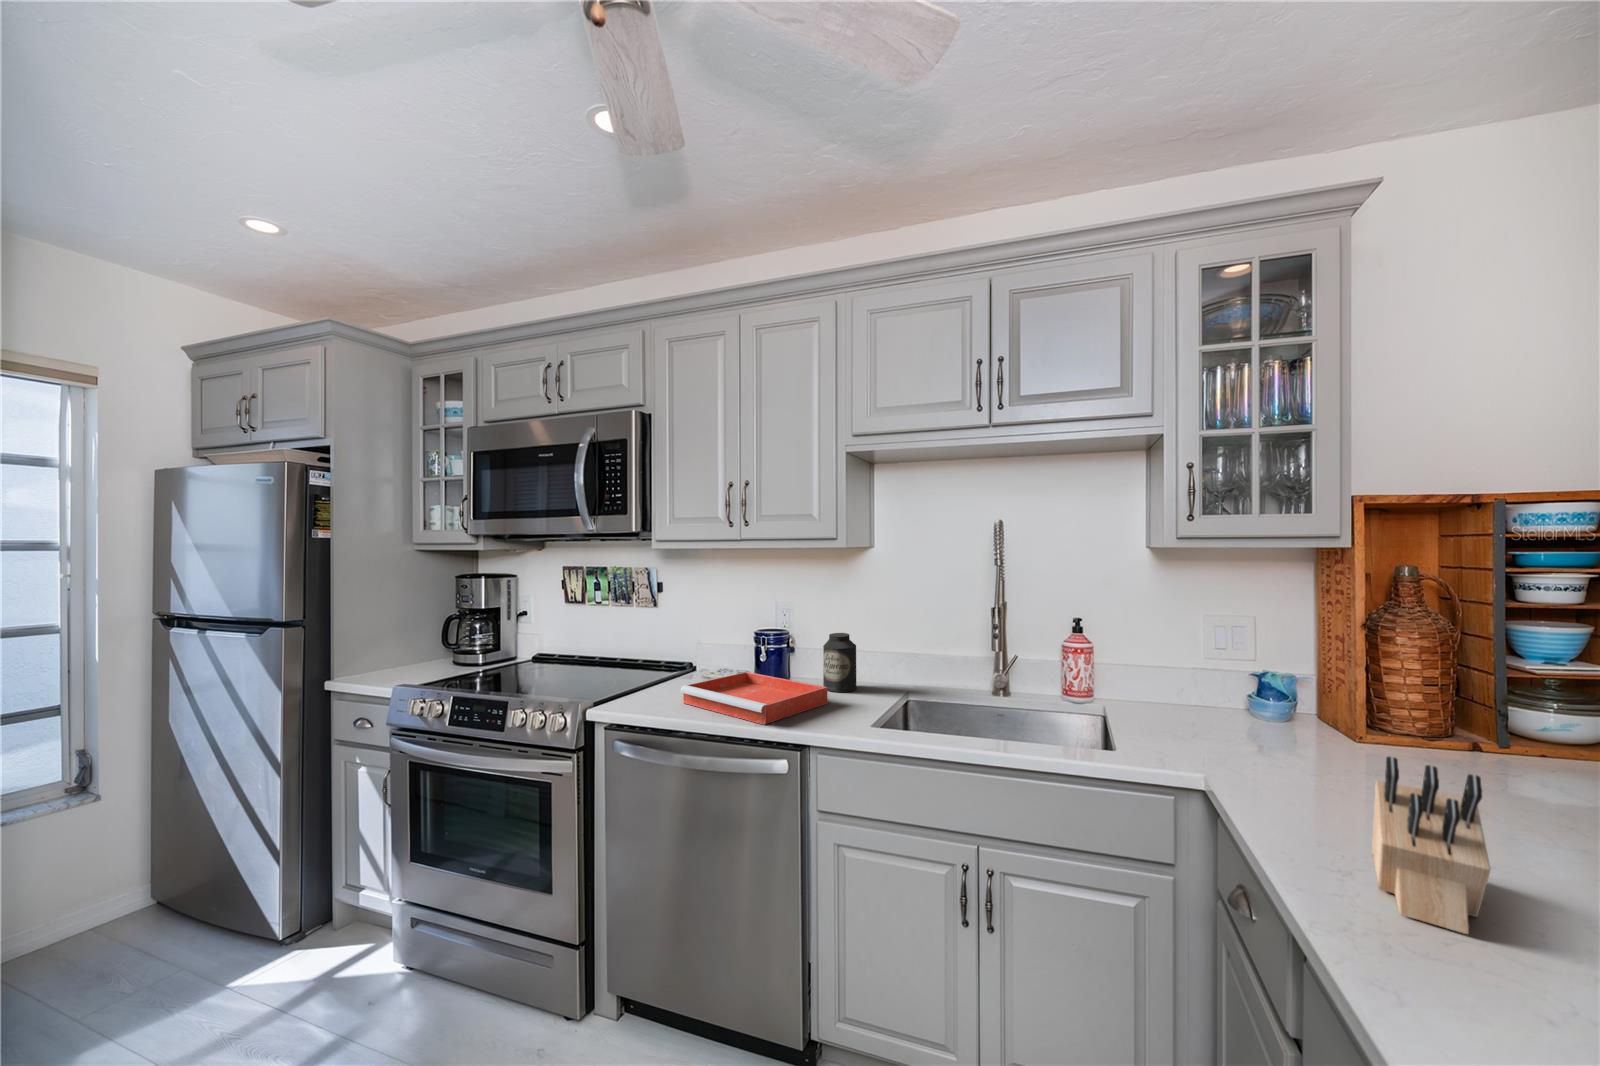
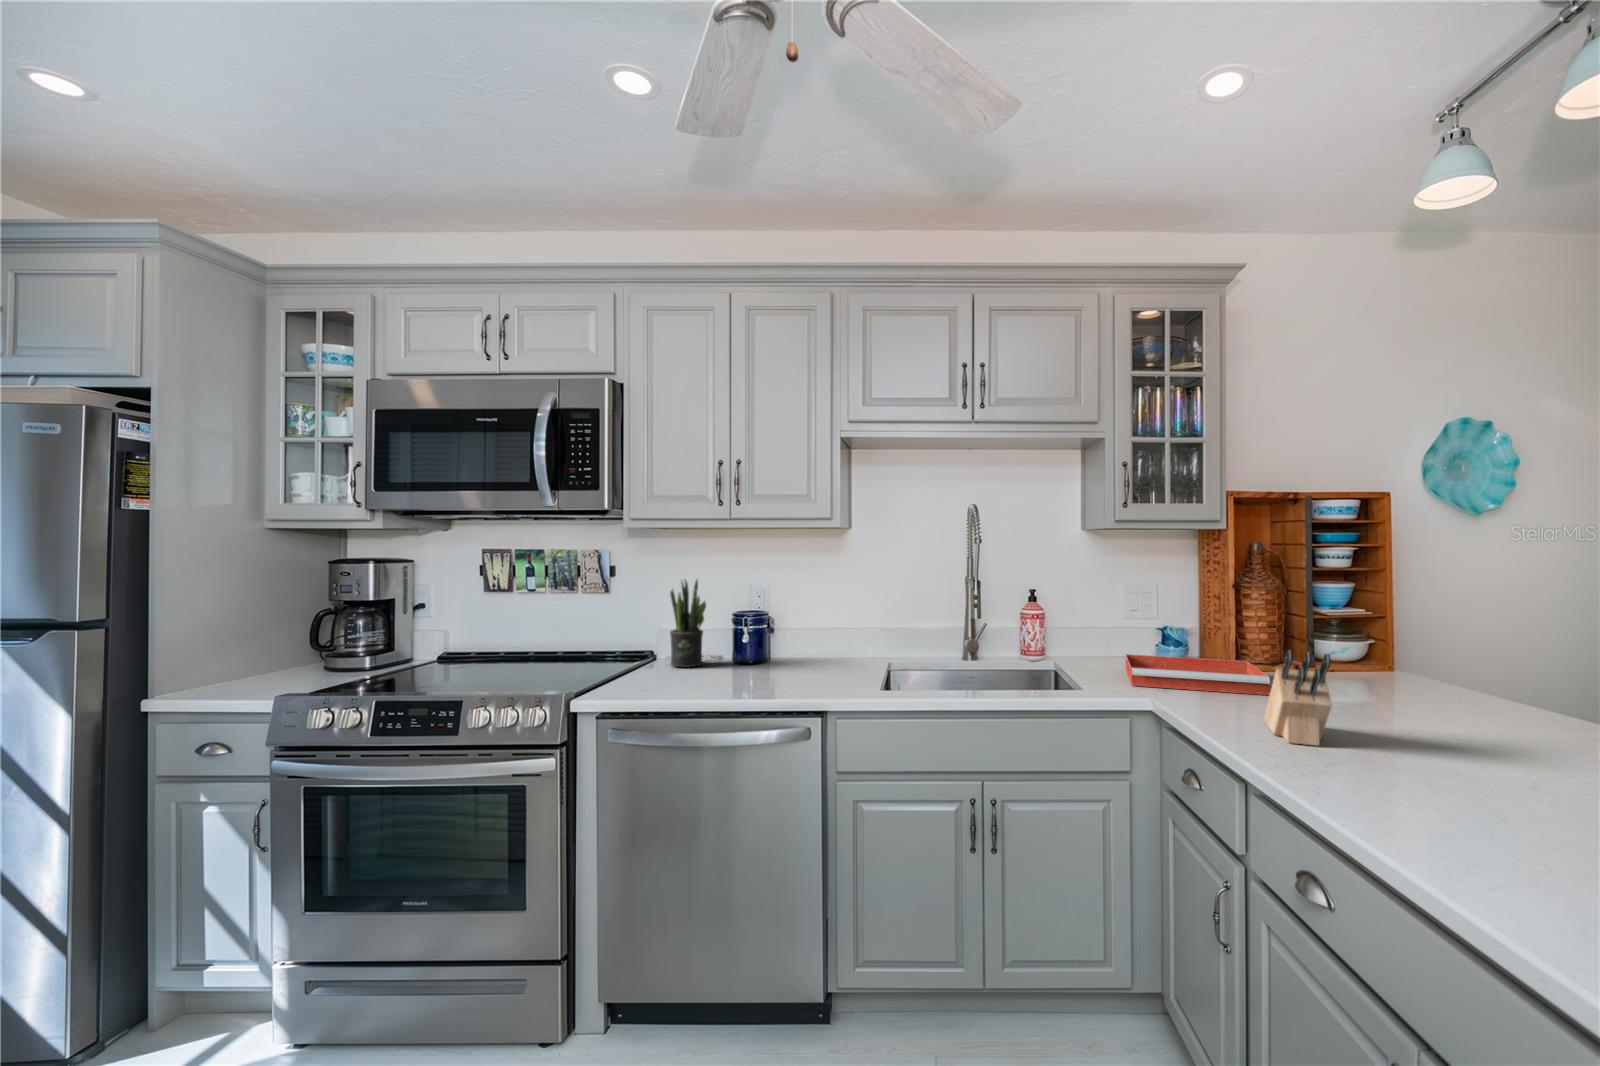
potted plant: none [692,595,727,682] -> present [670,580,706,667]
canister: present [823,633,857,692] -> none [811,611,843,667]
tray: present [680,672,827,724] -> present [1126,654,1270,695]

